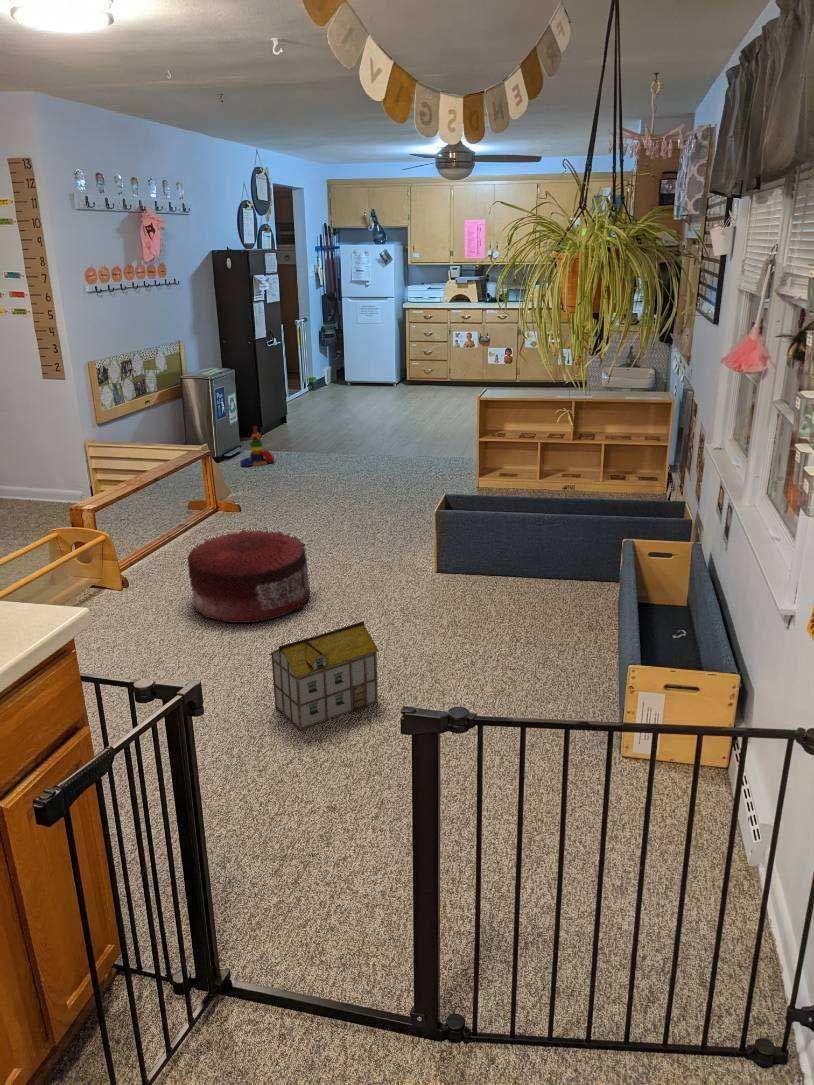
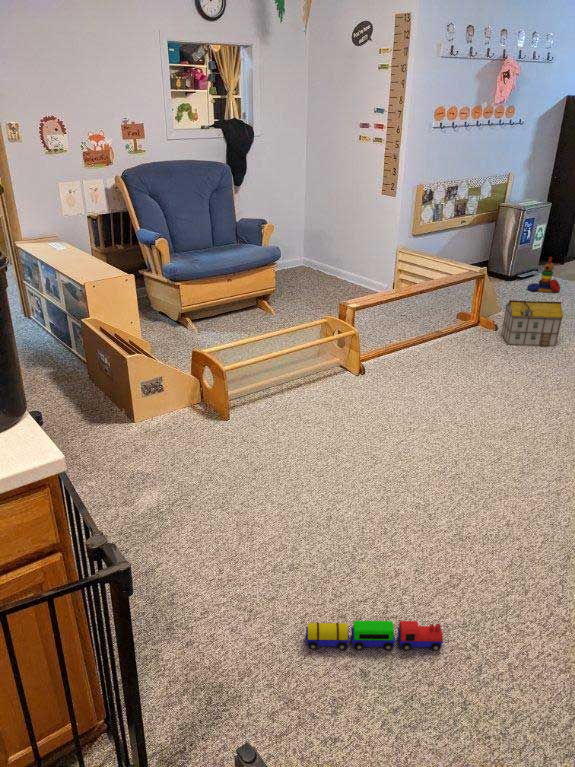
pouf: present [188,530,310,623] -> none [398,355,510,444]
toy house: present [269,621,379,730] -> present [501,300,563,347]
toy train: none [257,739,380,817] -> present [305,621,443,651]

